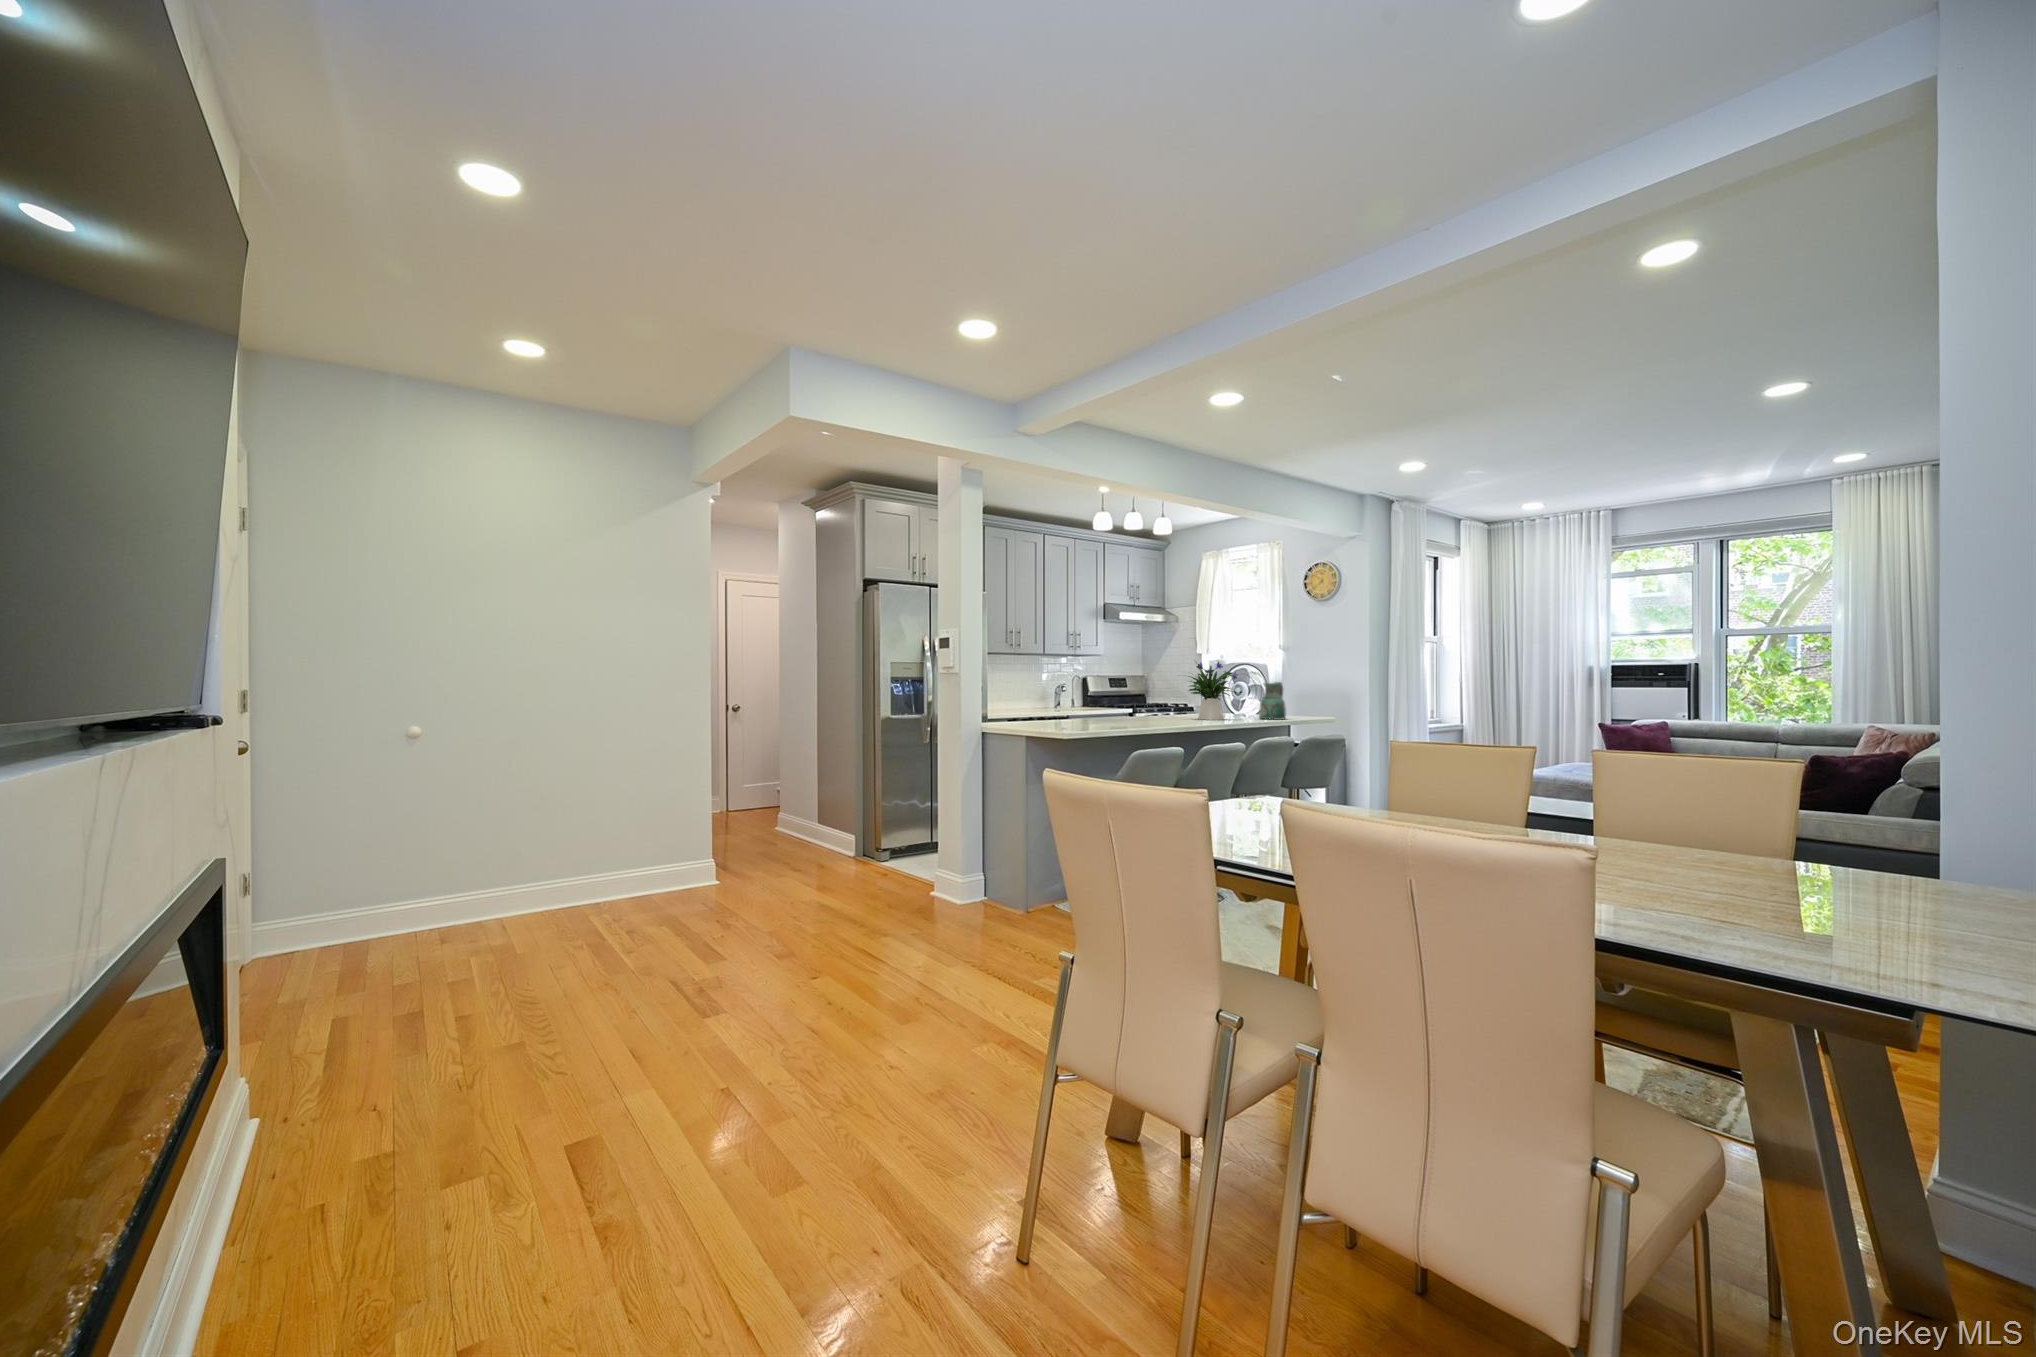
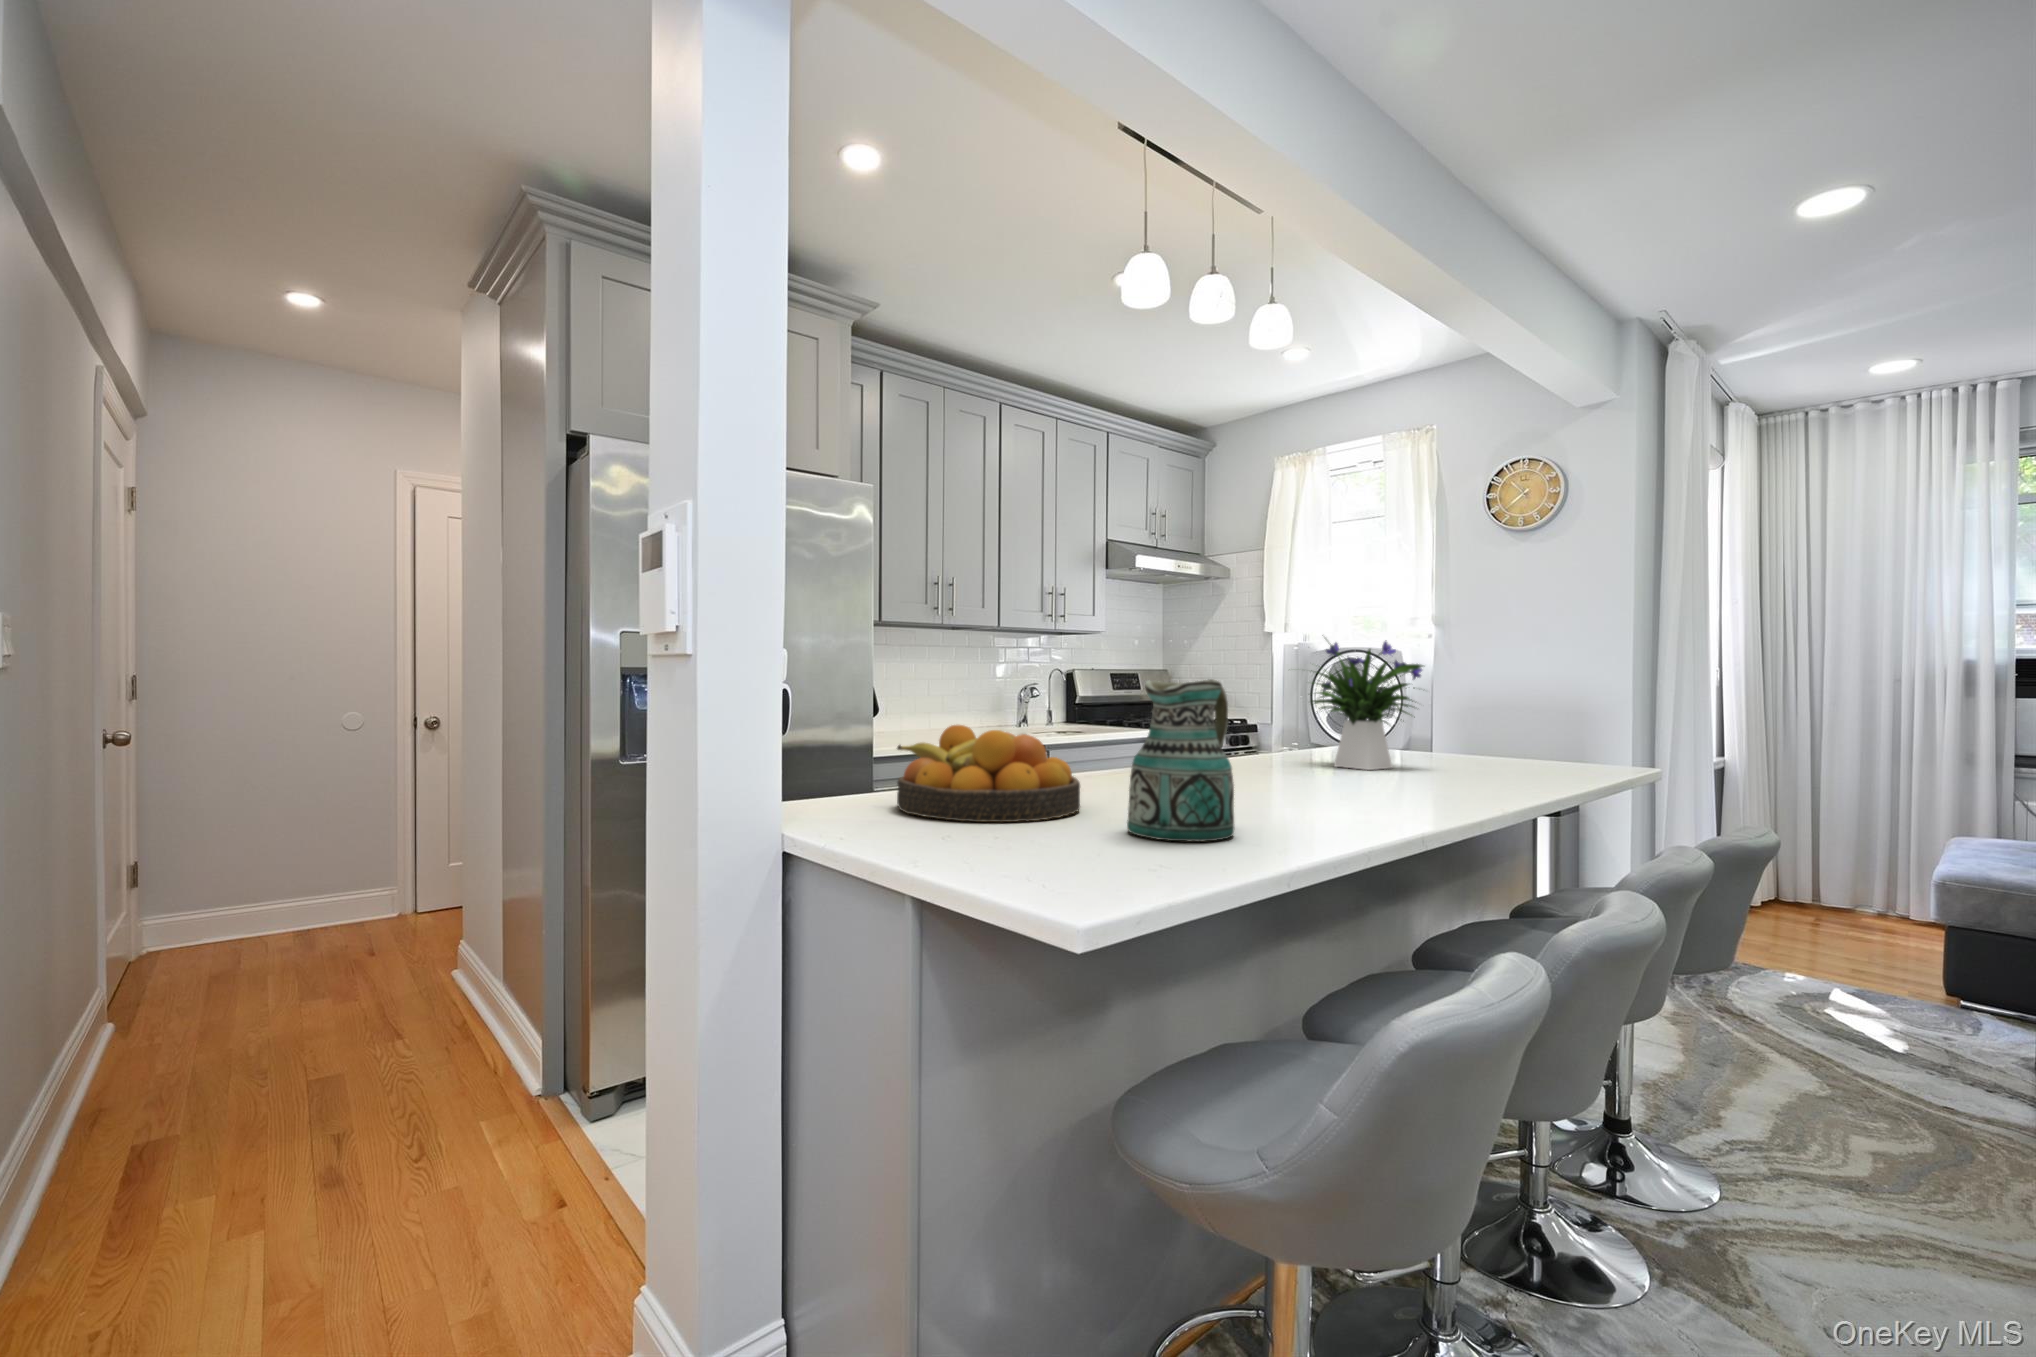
ceramic pitcher: present [1259,682,1286,720] -> present [1127,679,1234,842]
fruit bowl: none [1010,696,1075,726] -> present [897,725,1080,822]

